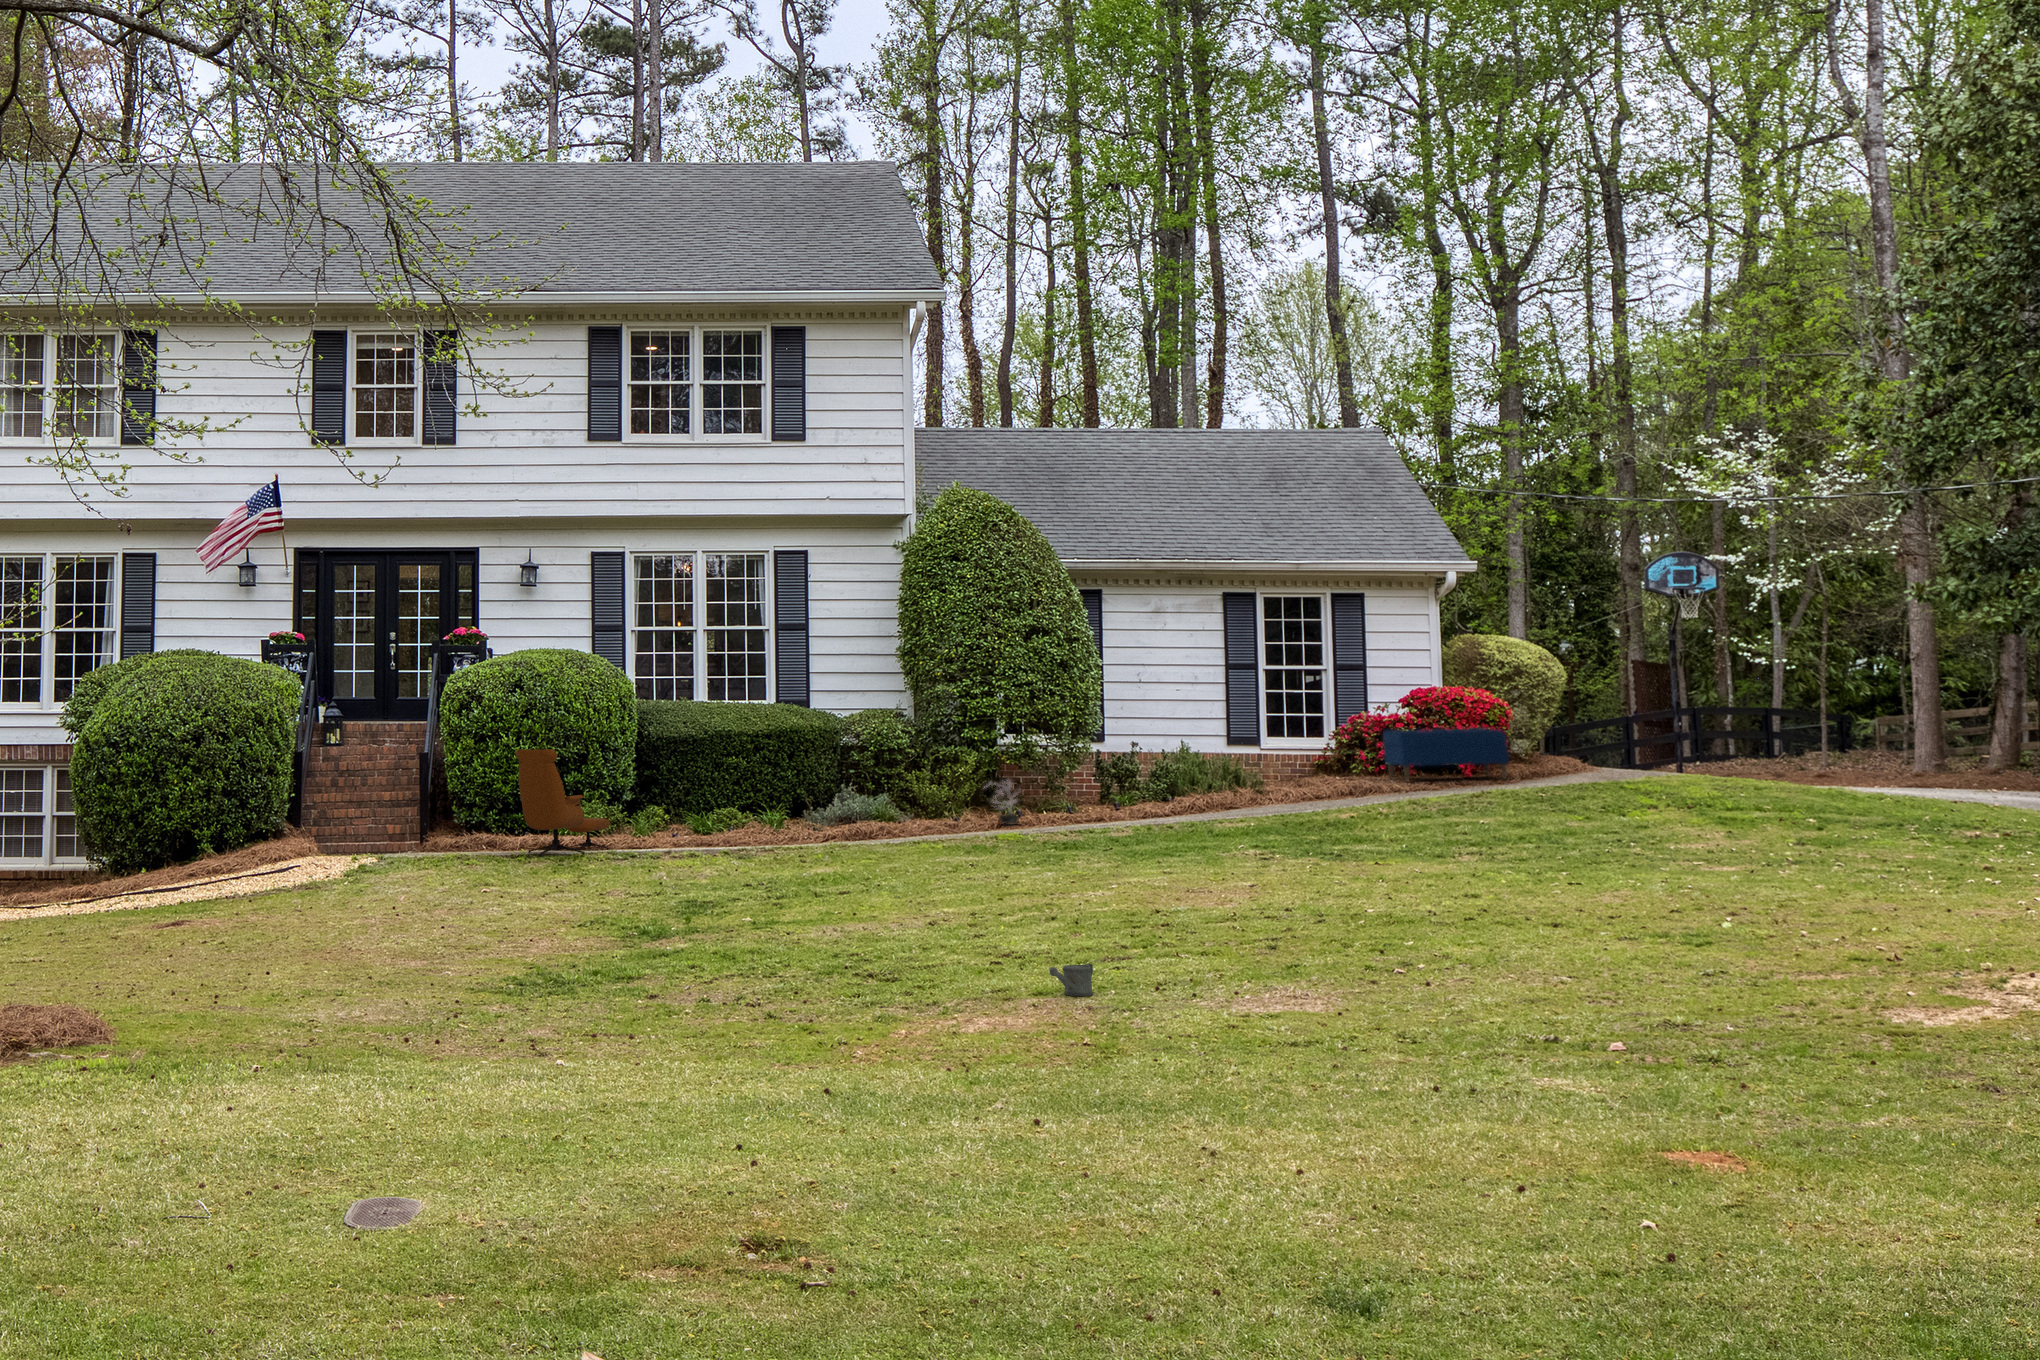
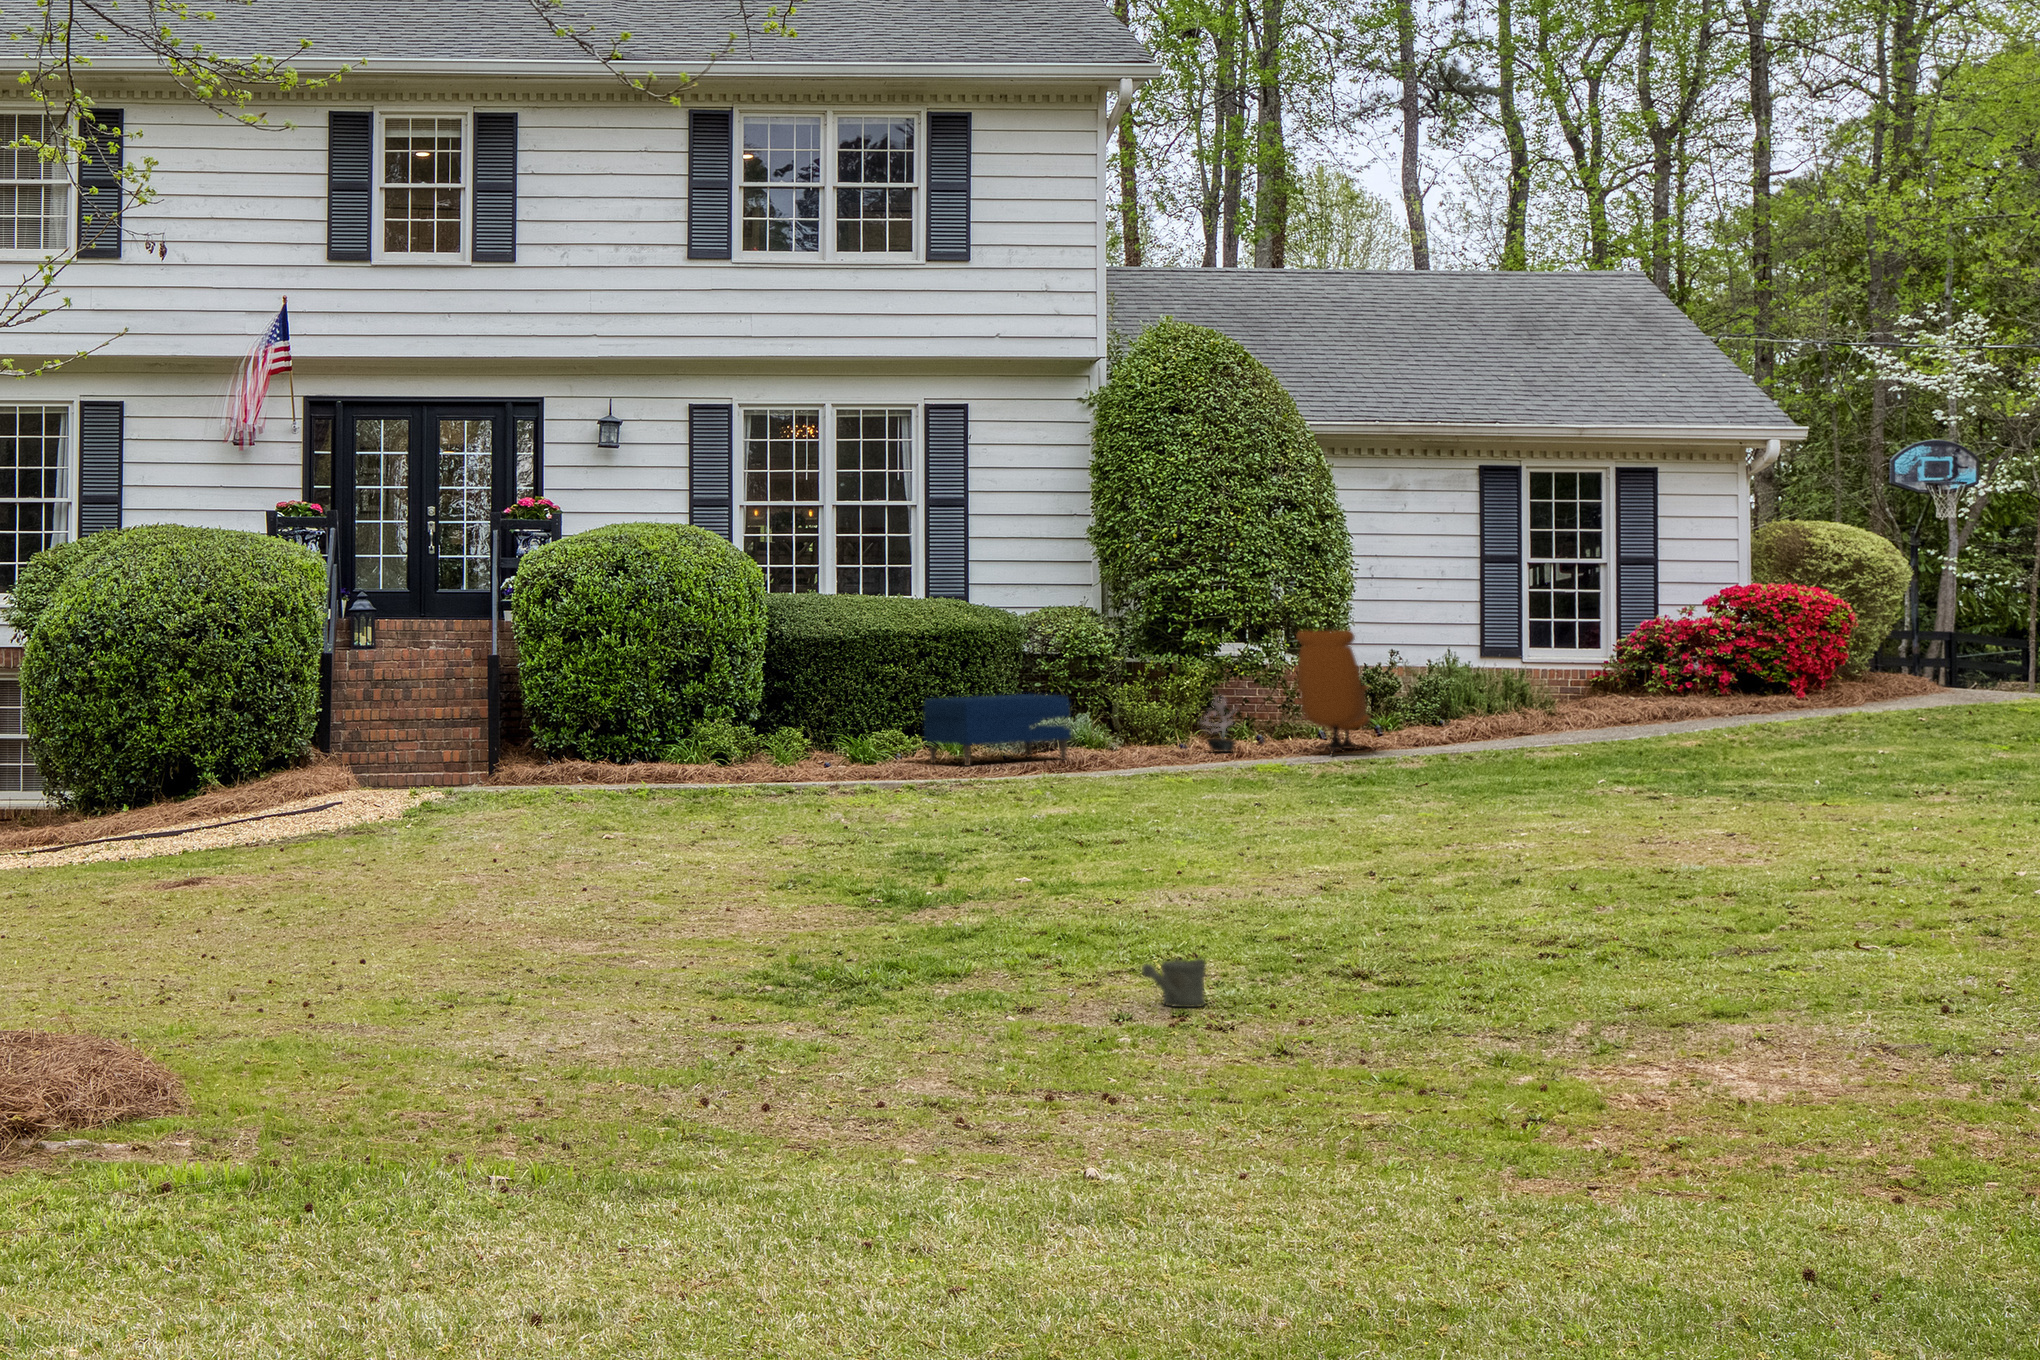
bench: present [1383,728,1509,781] -> present [924,694,1071,766]
lounge chair: present [516,749,610,857] -> present [1295,630,1374,754]
watering can: present [1049,963,1093,996] -> present [1142,959,1206,1007]

